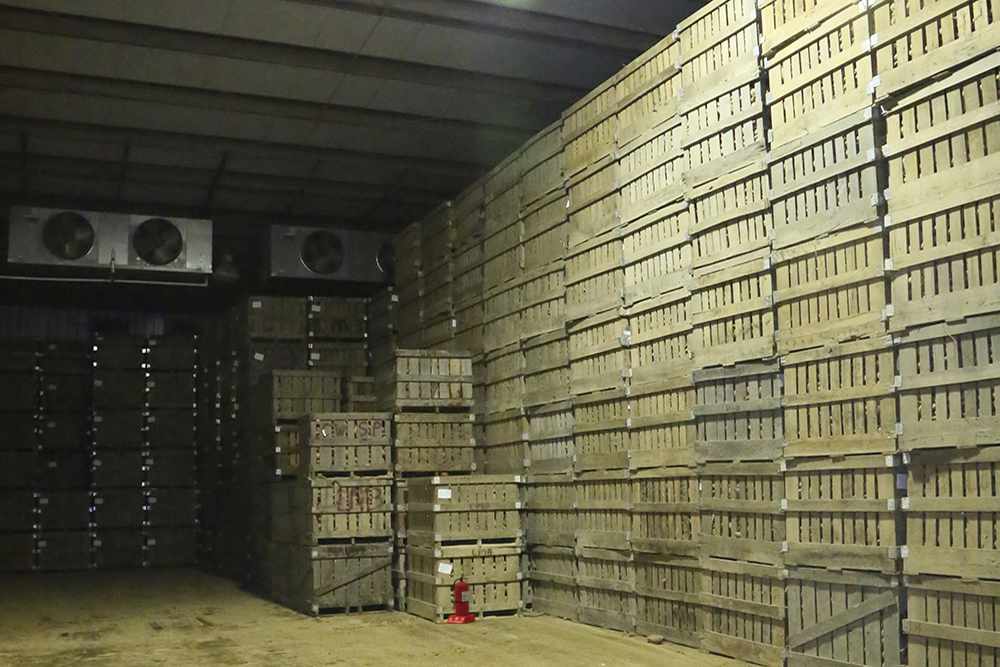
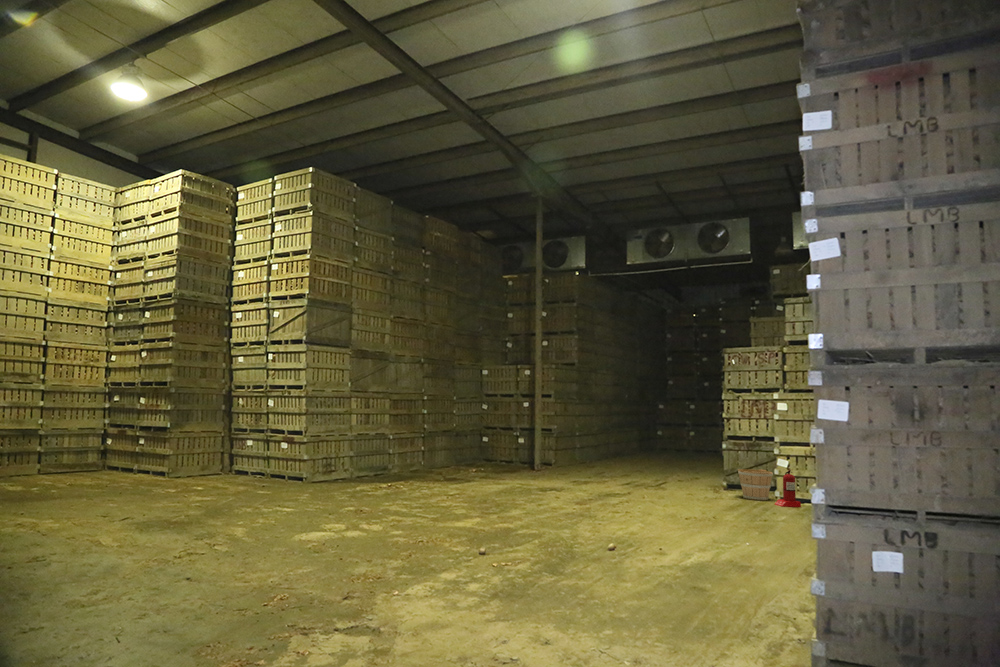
wooden bucket: none [382,581,426,624] -> present [738,469,773,500]

